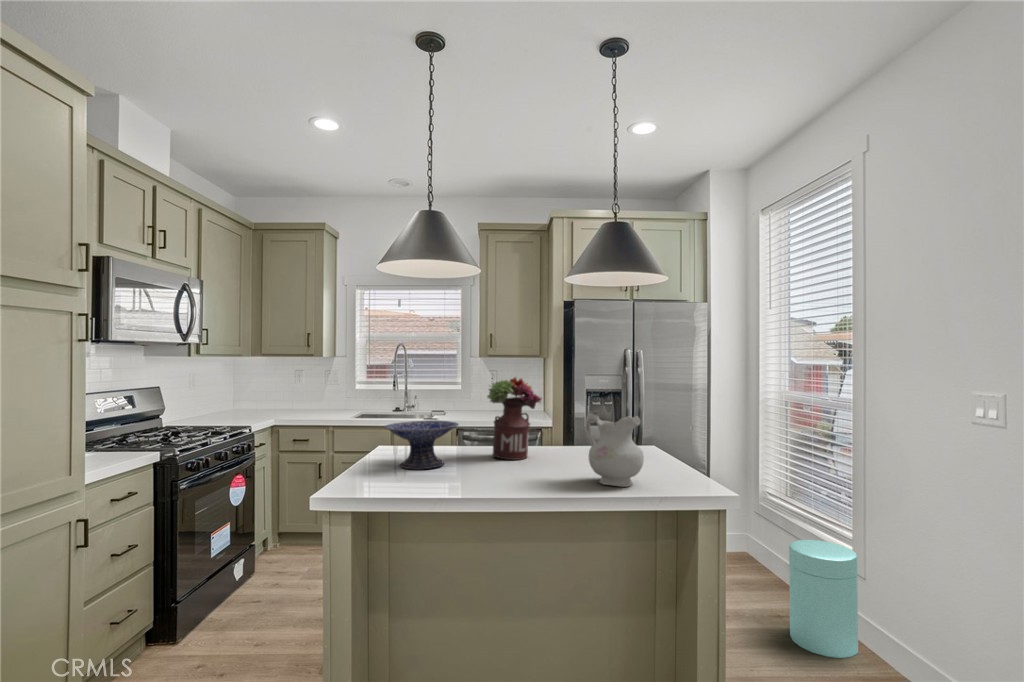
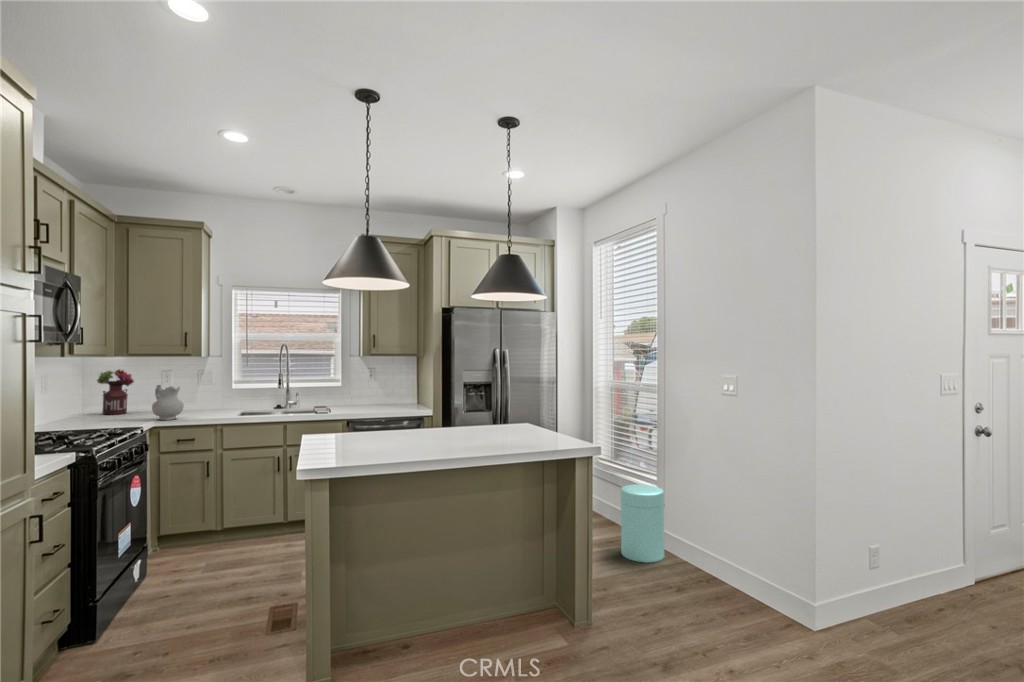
flower arrangement: present [487,377,542,460] -> present [97,369,134,414]
ceramic pitcher: present [585,411,644,487] -> present [152,385,184,420]
decorative bowl: present [384,420,458,469] -> none [333,408,396,448]

